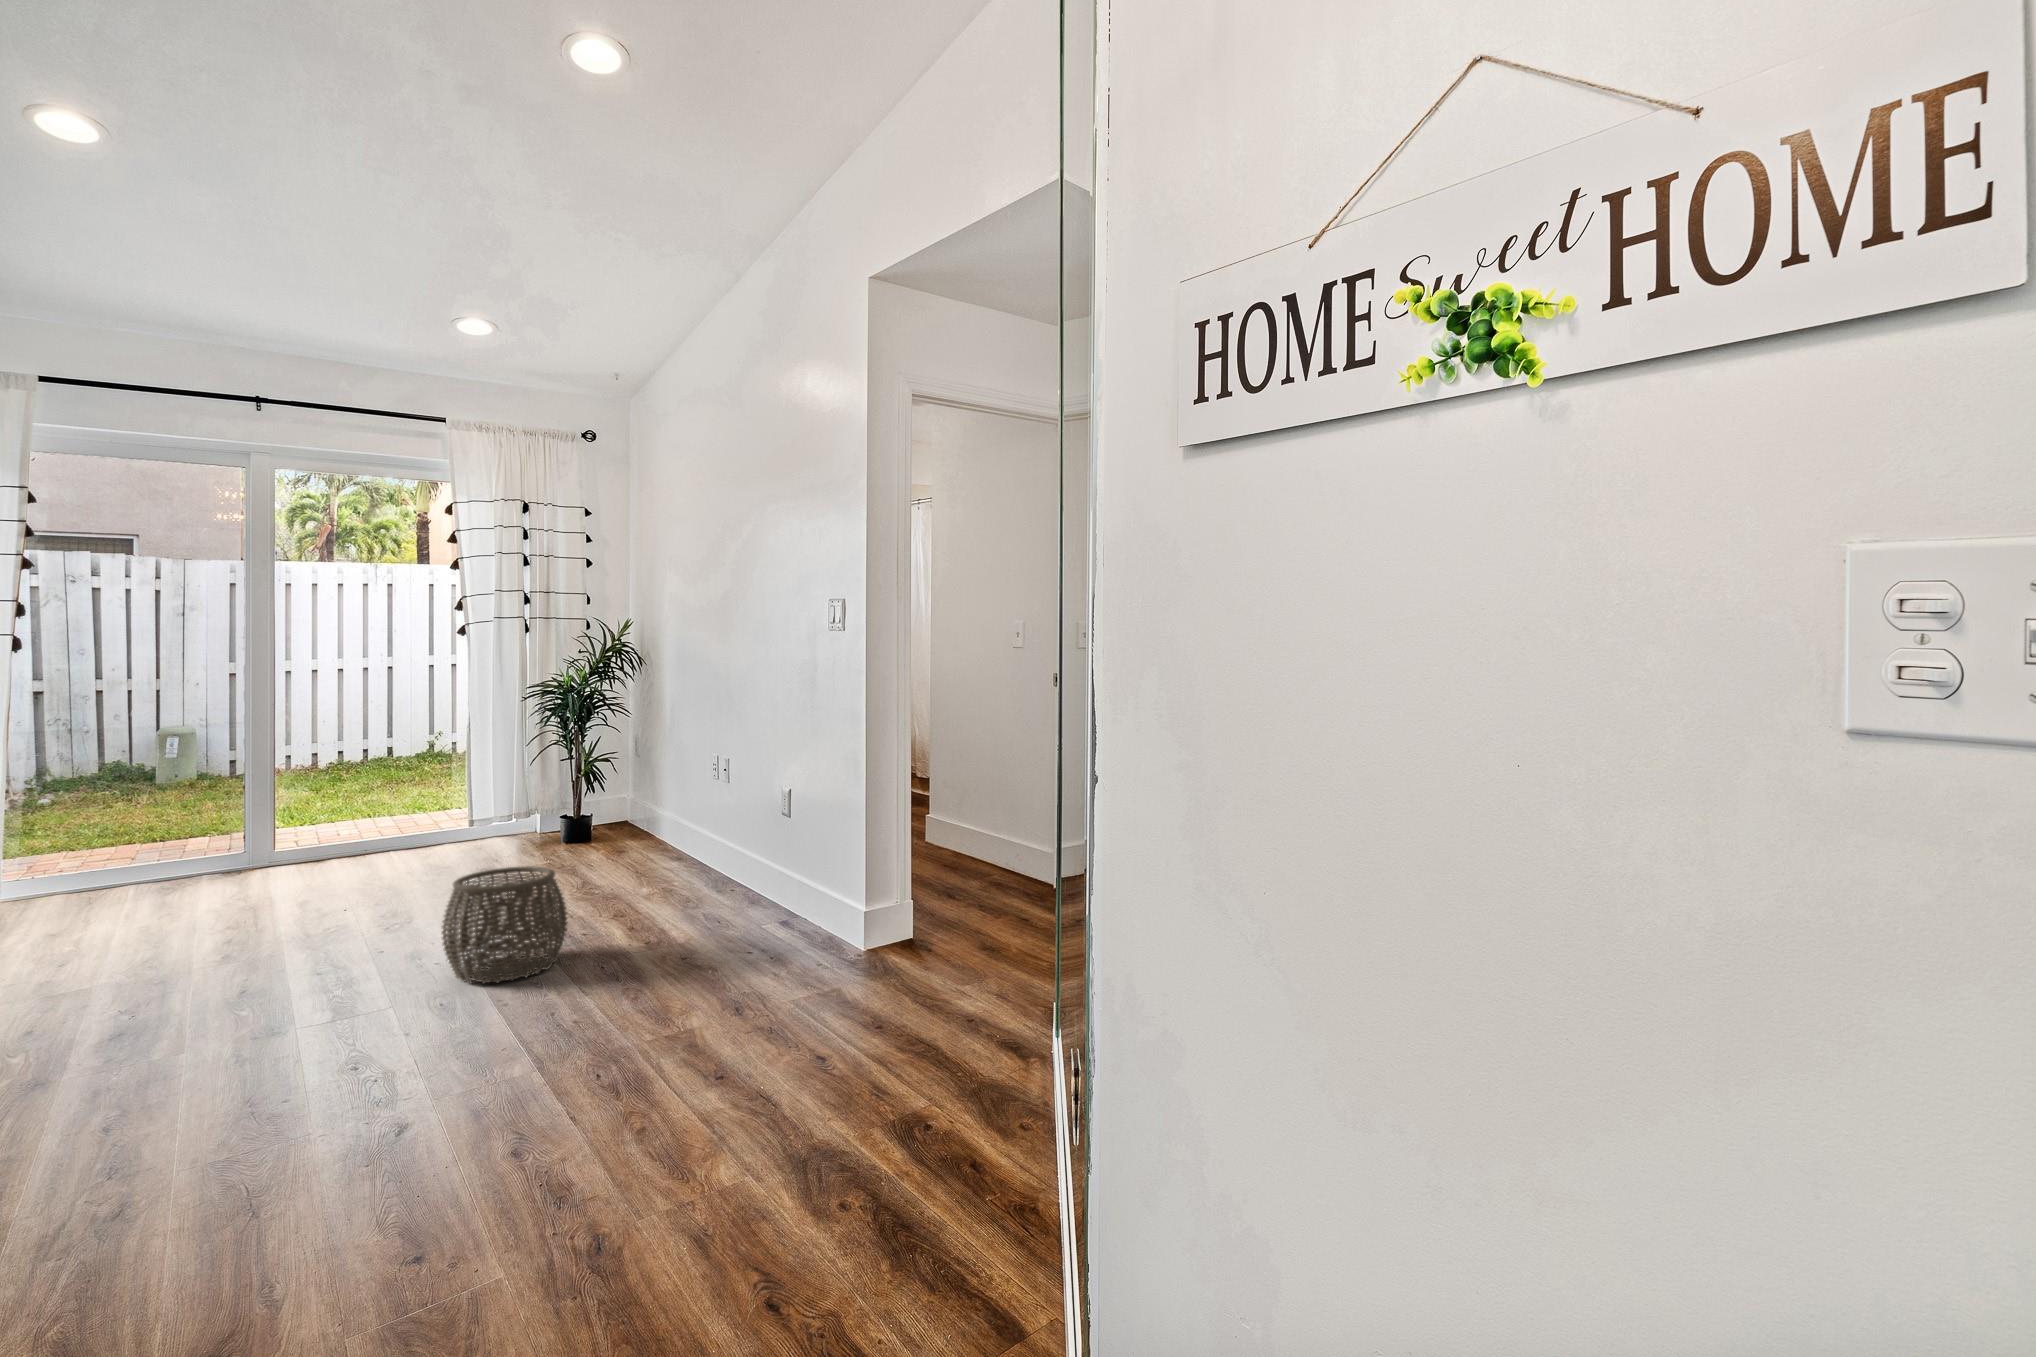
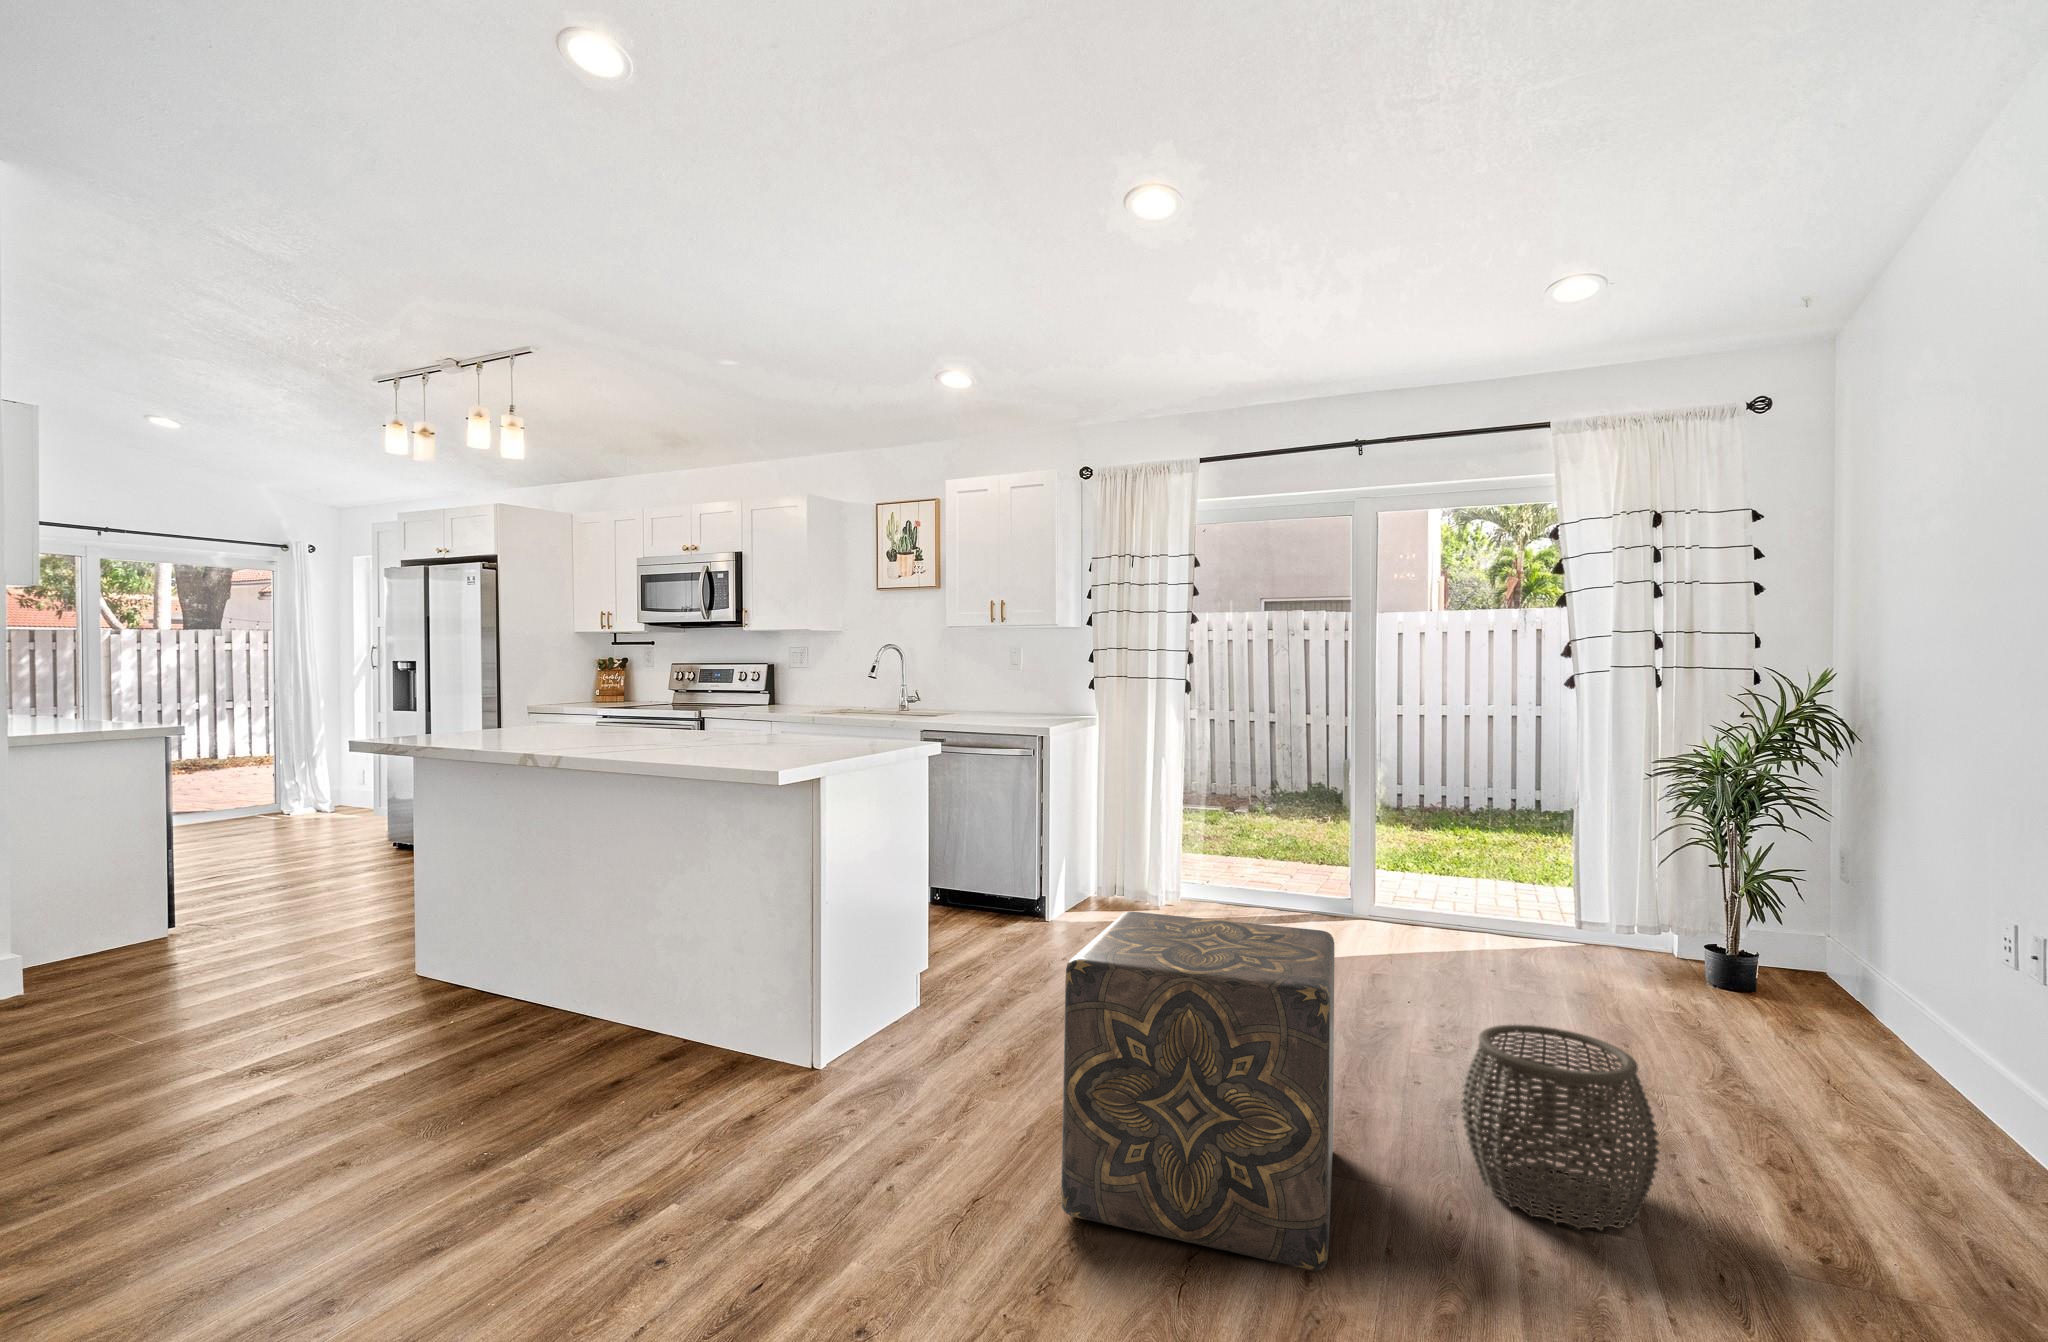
ottoman: none [85,839,375,1130] -> present [1061,912,1334,1270]

